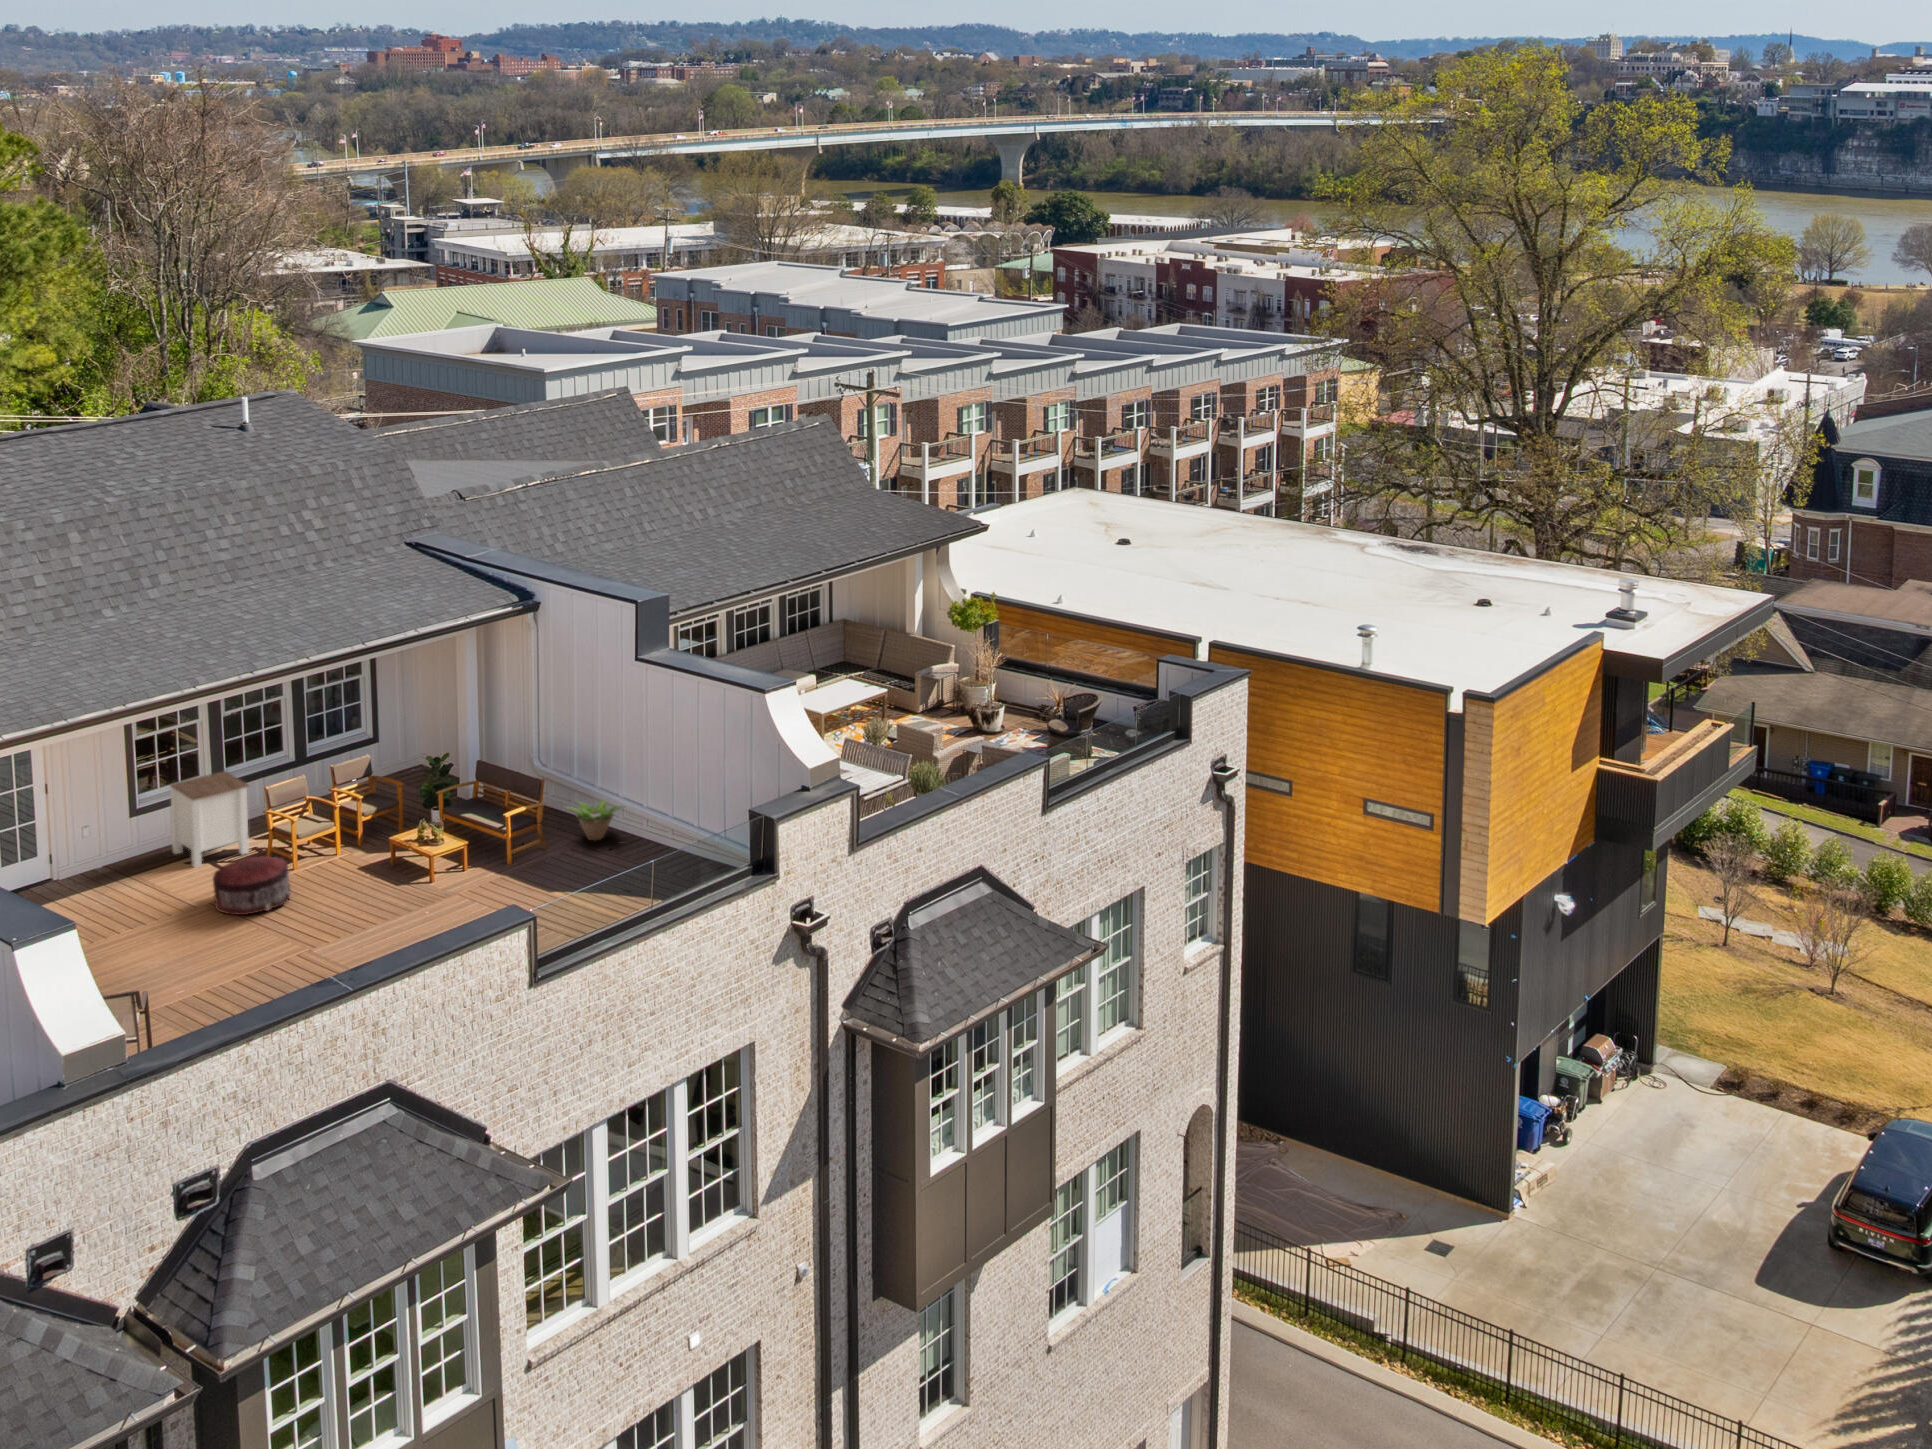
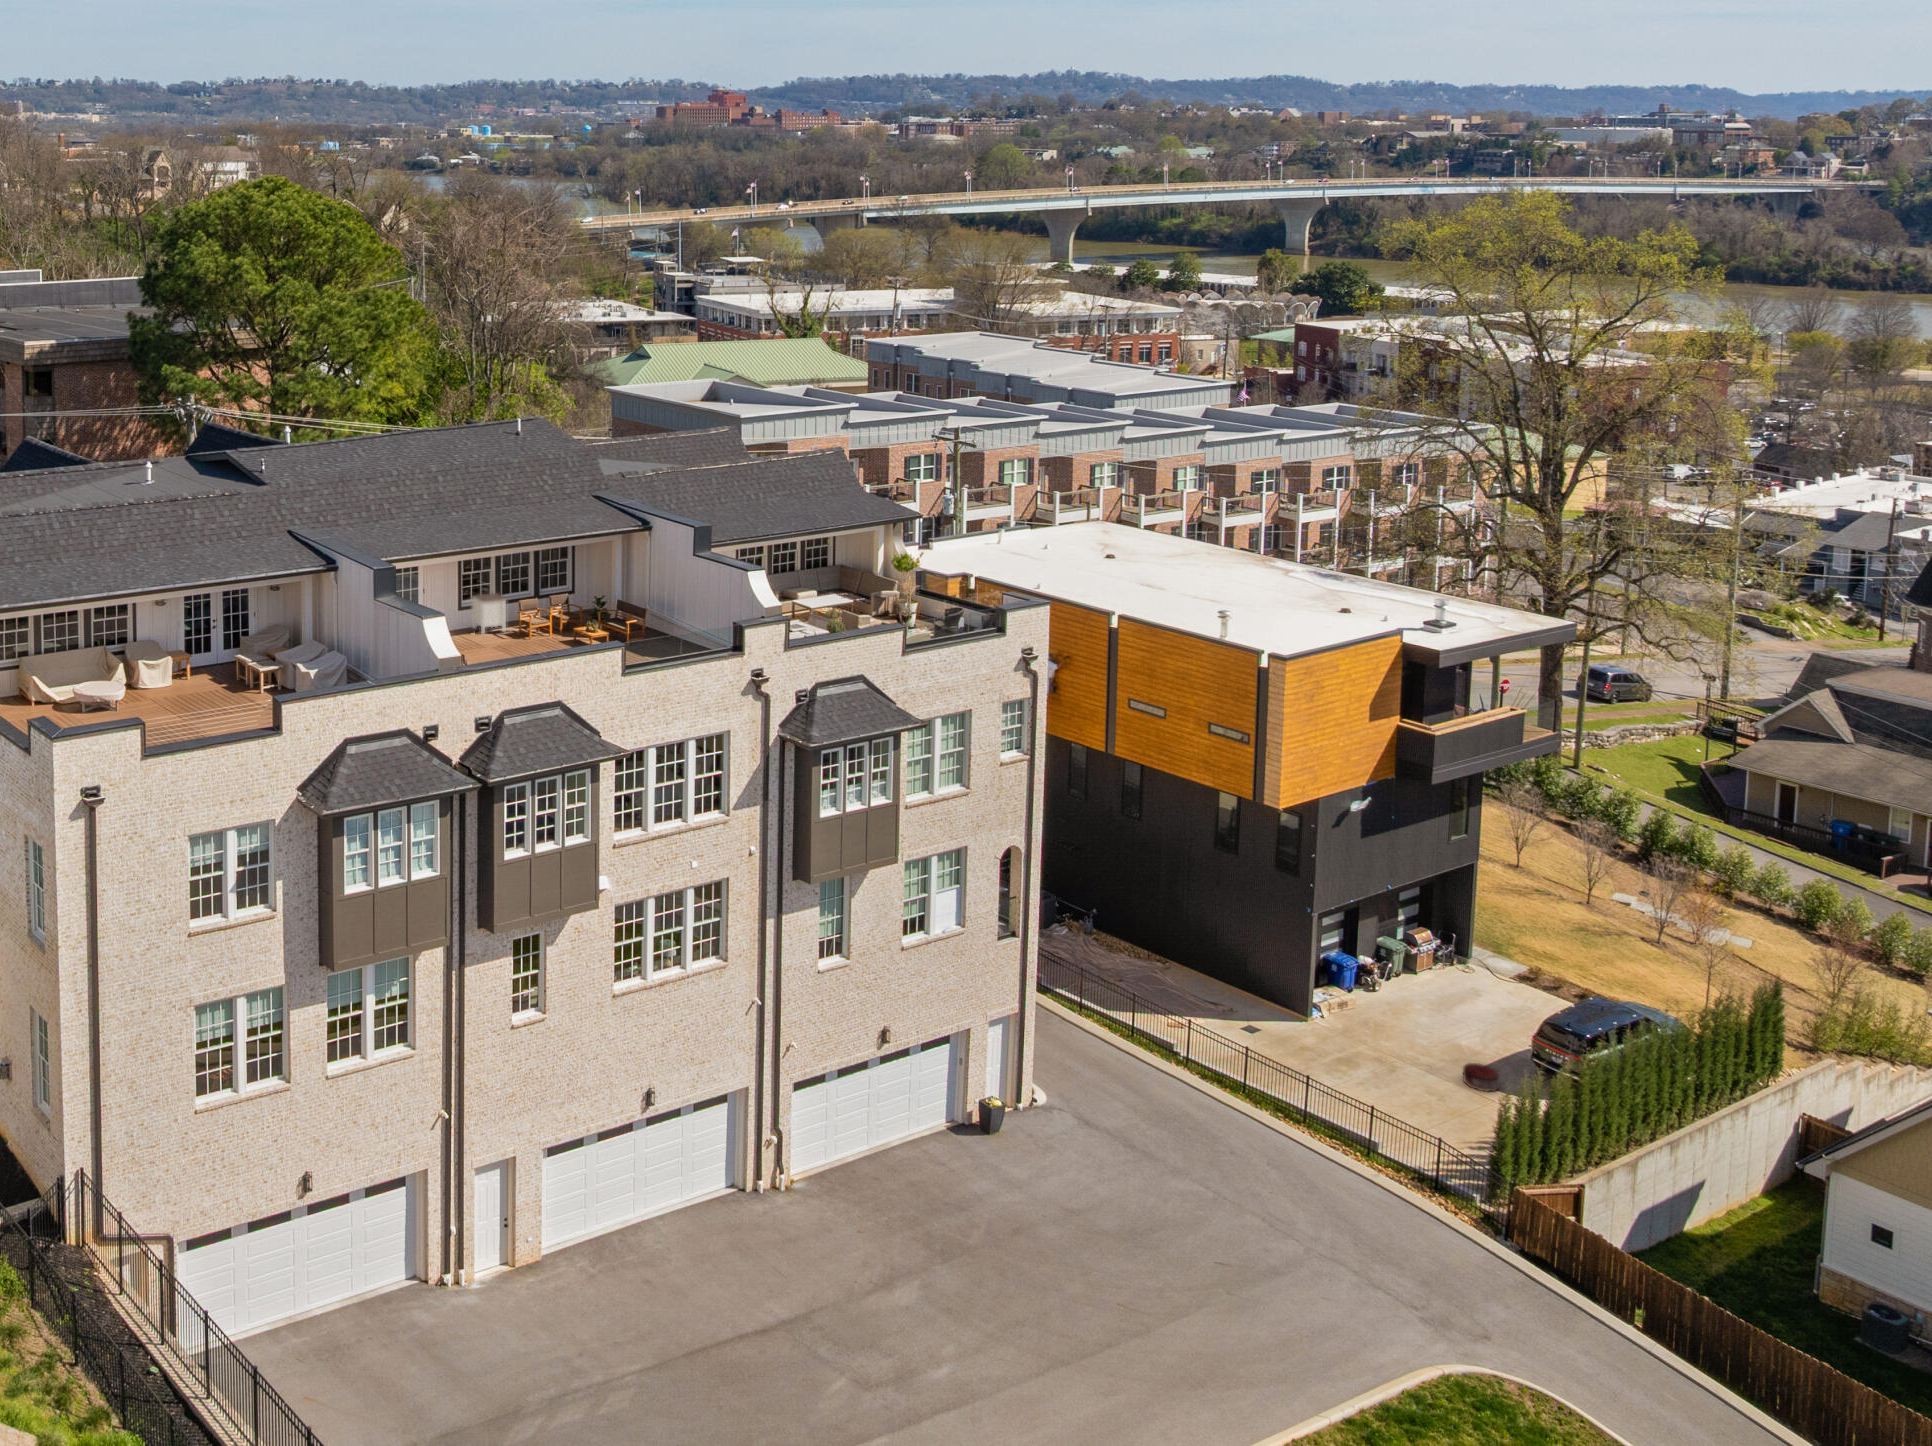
decorative plant: present [569,800,622,840] -> none [654,626,684,645]
pouf: present [213,856,290,915] -> present [1463,1063,1499,1091]

